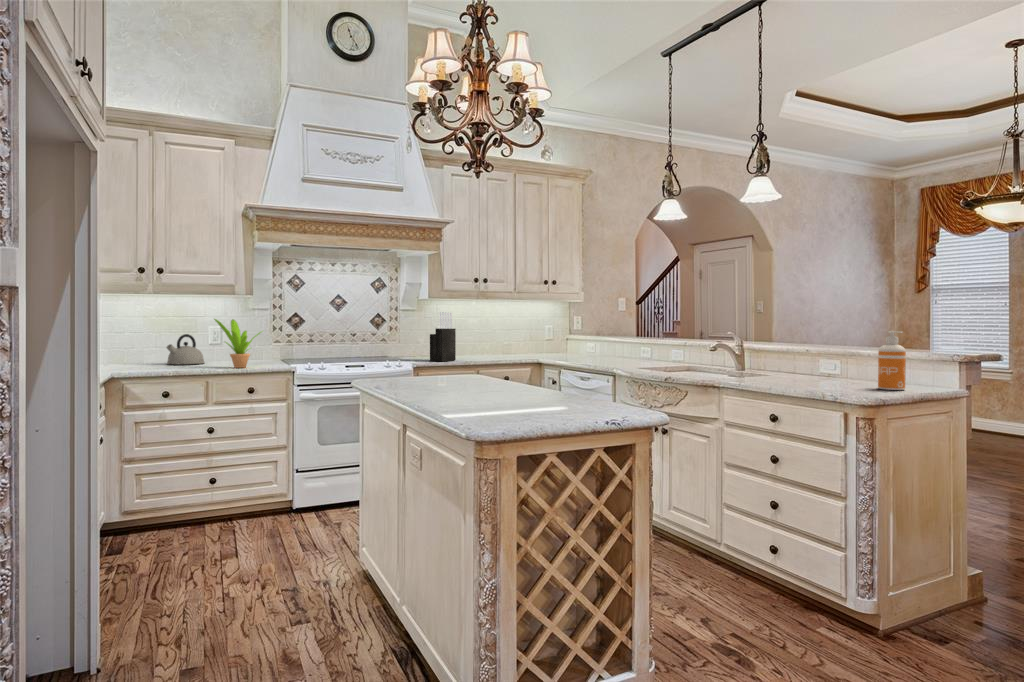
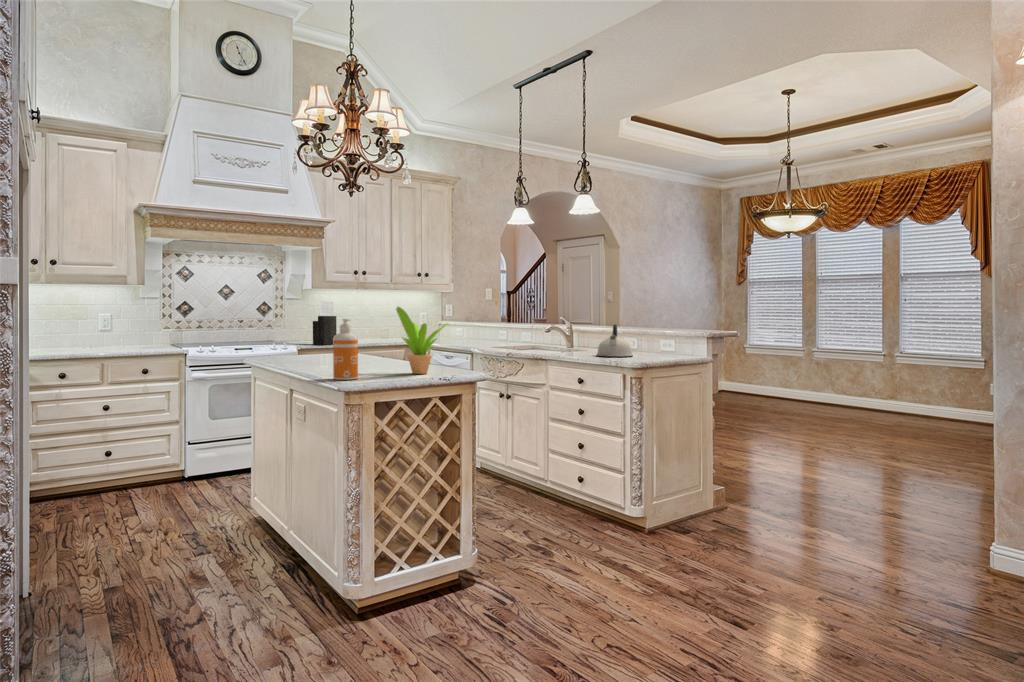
potted plant: present [214,319,261,368] -> present [396,307,448,374]
soap dispenser: present [878,331,906,390] -> present [333,319,358,380]
kettle: present [167,334,204,364] -> present [597,324,633,357]

